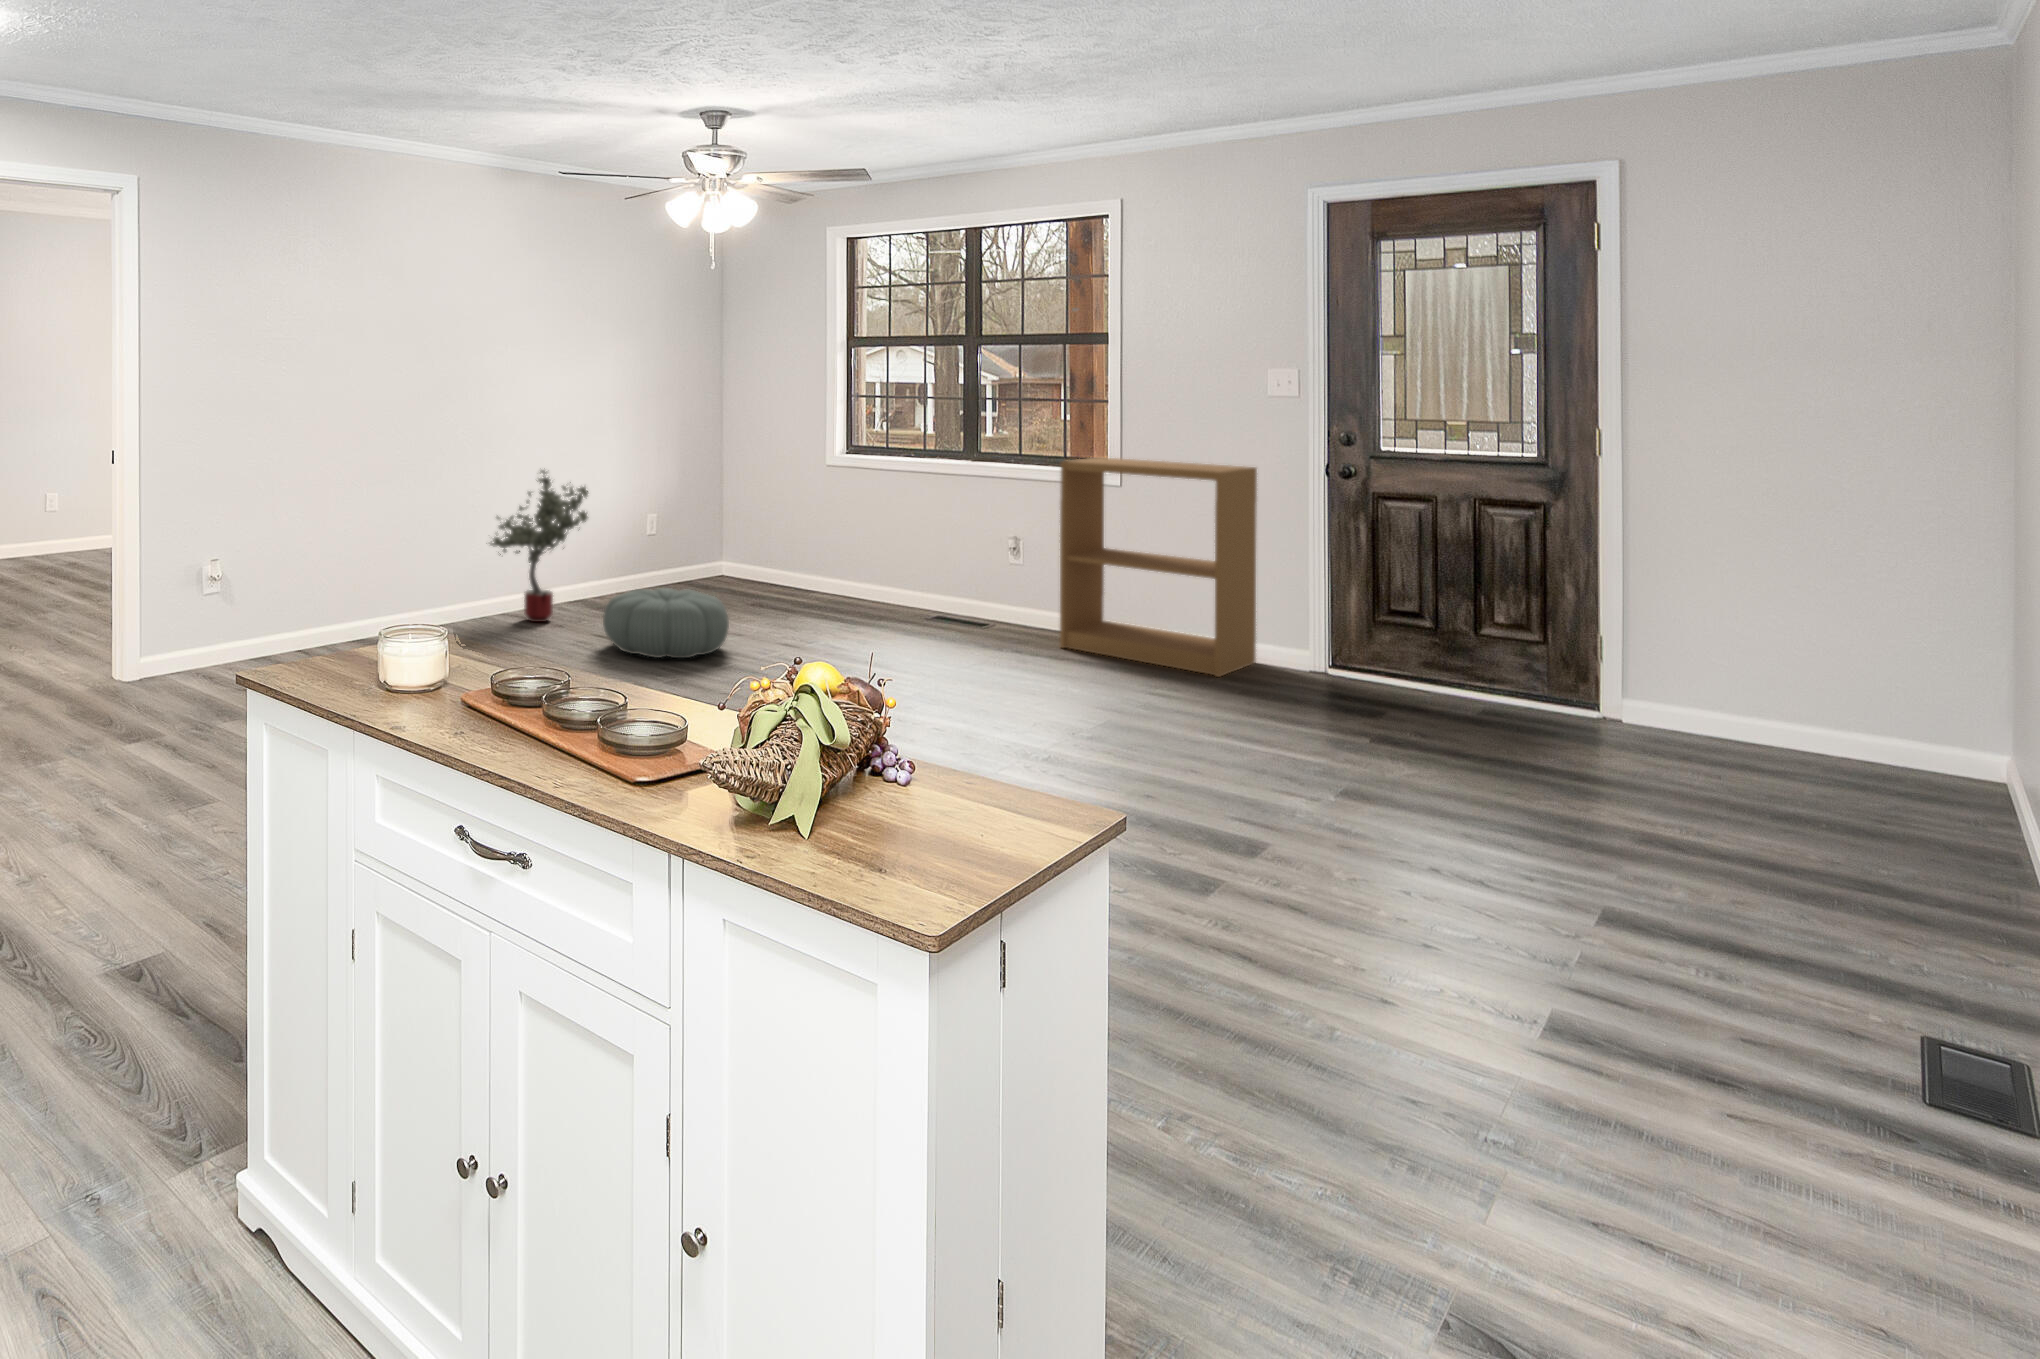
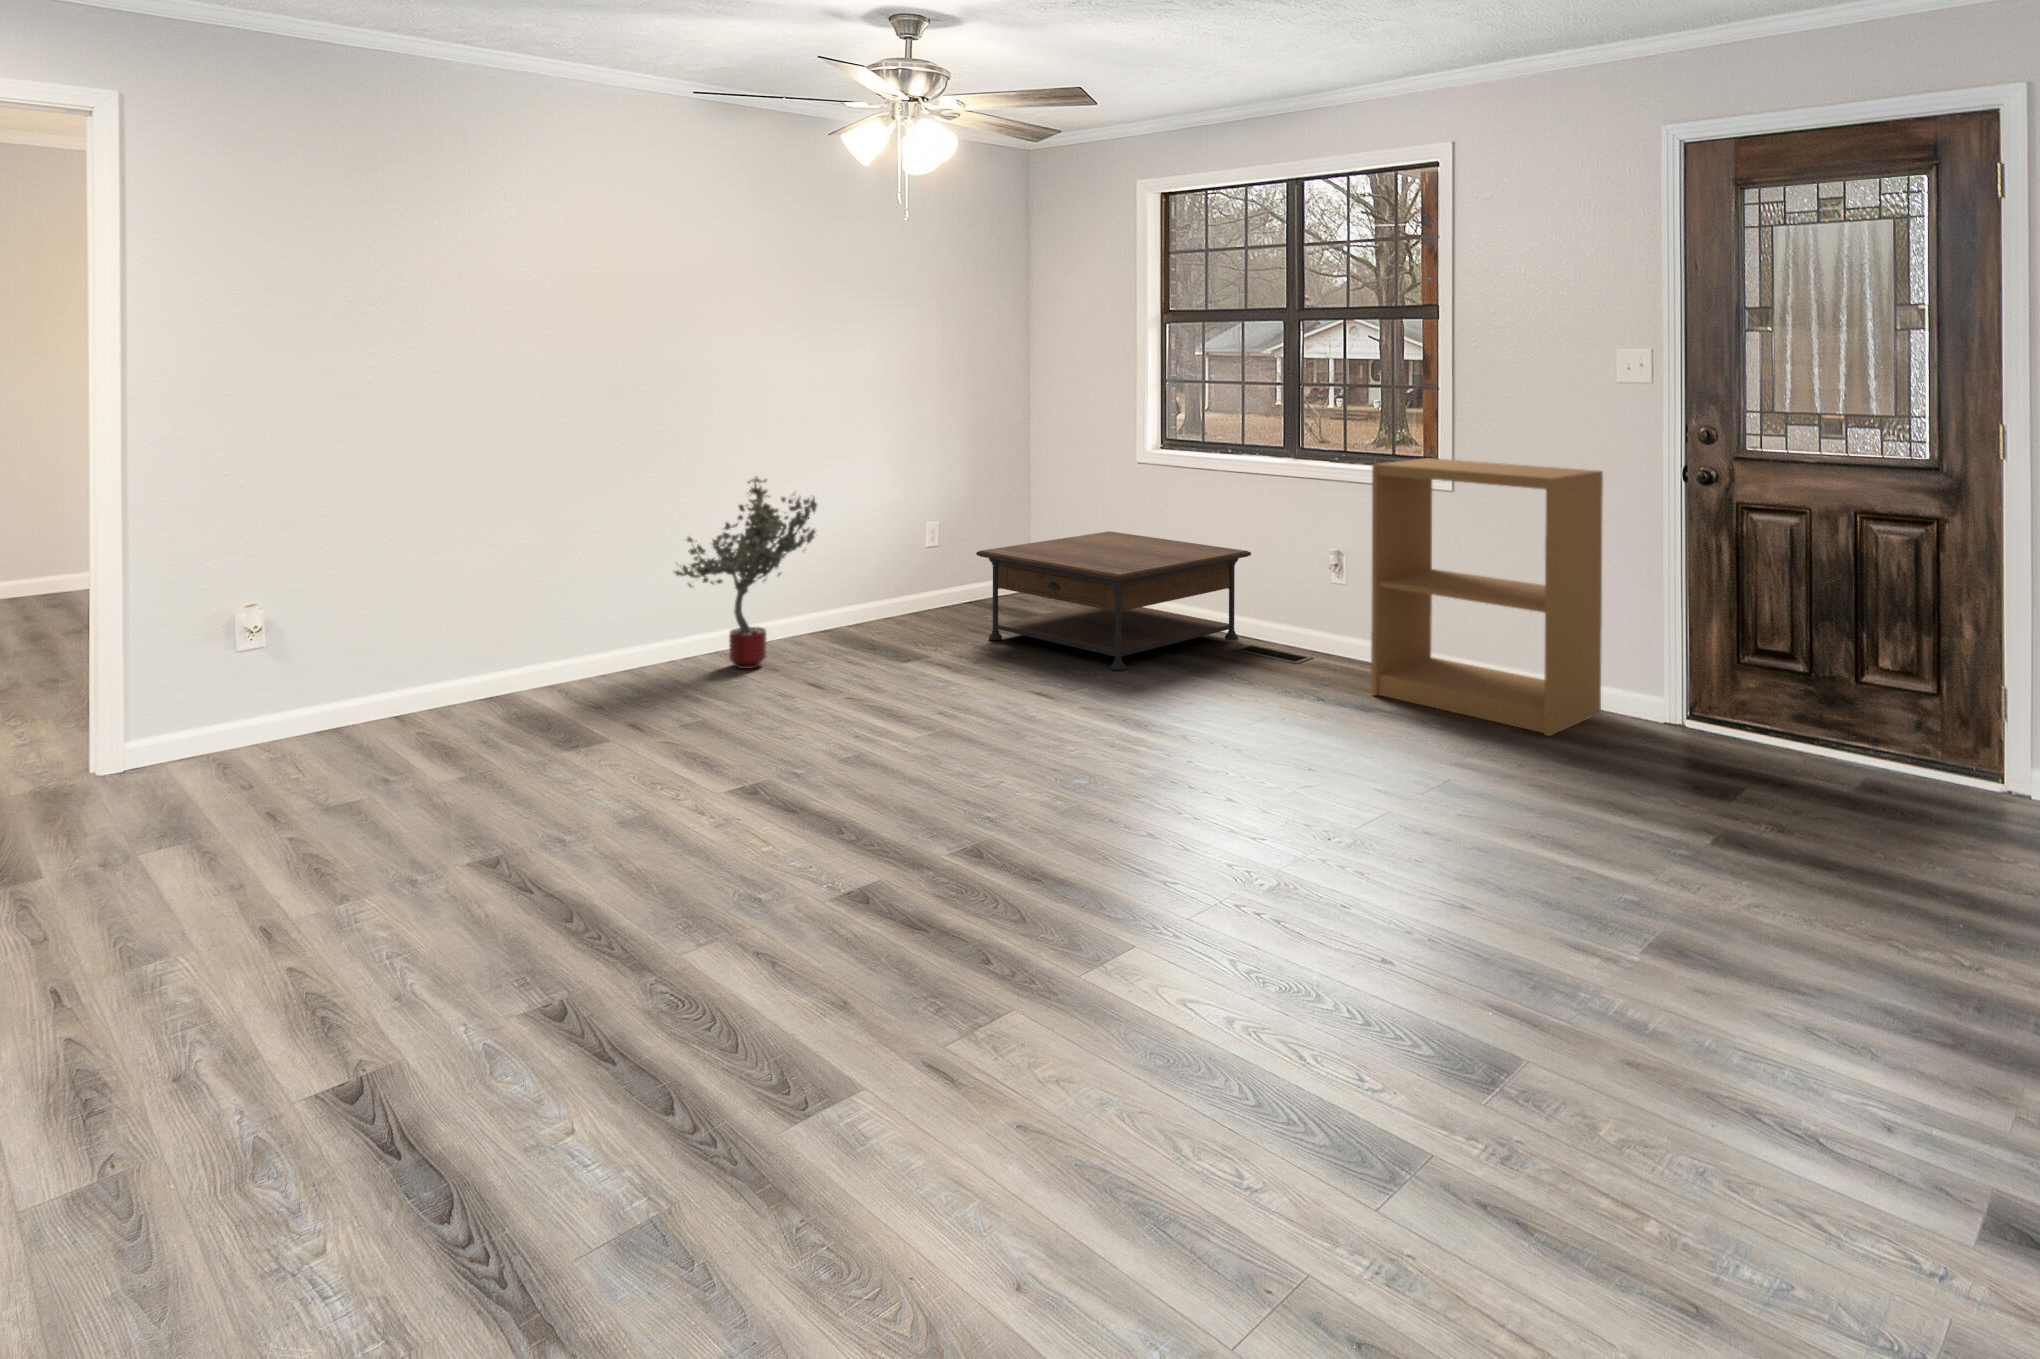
coffee table: none [708,519,937,628] -> present [976,531,1251,670]
pouf: present [603,588,729,658] -> none [798,627,958,721]

